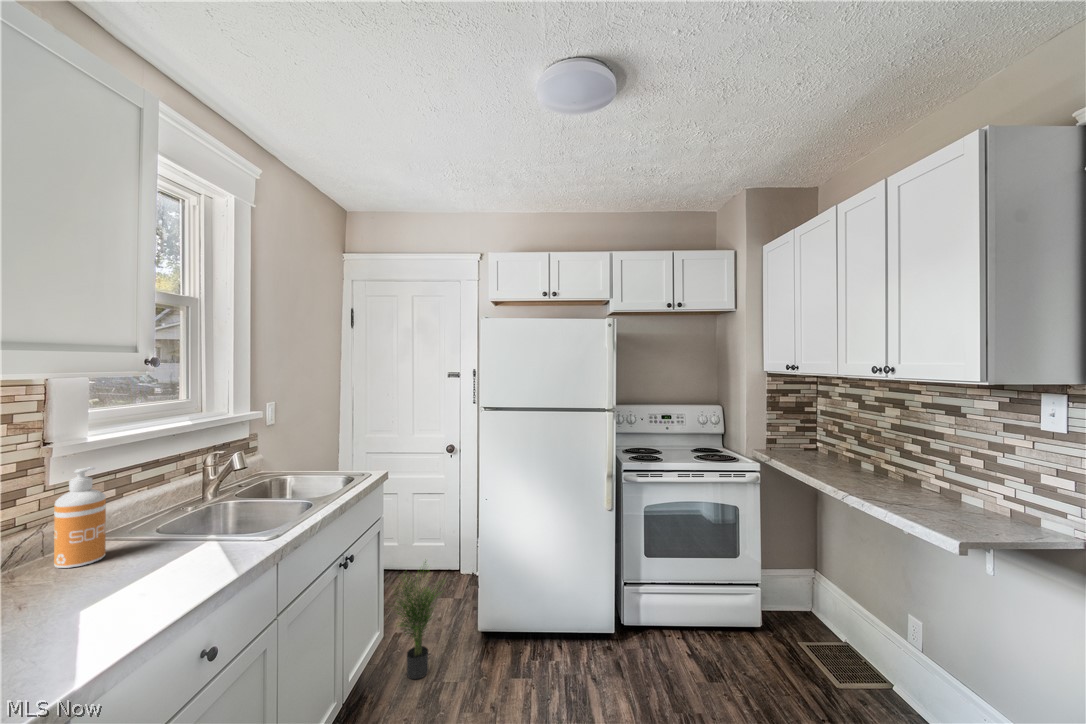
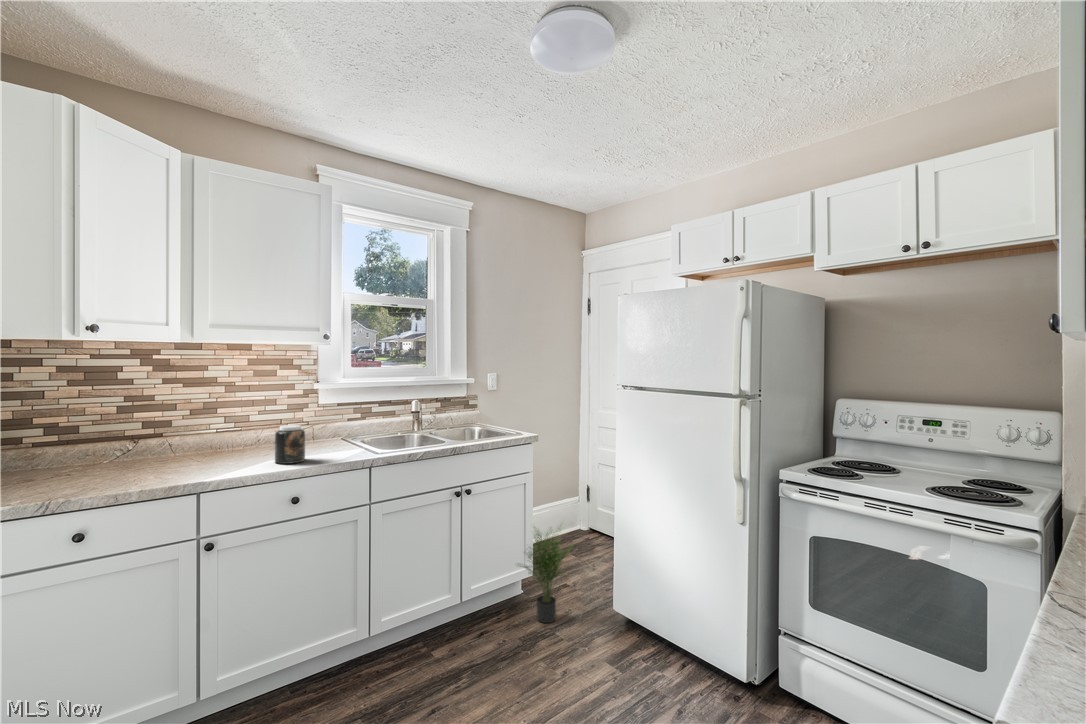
soap dispenser: present [54,467,106,568] -> none [303,396,326,447]
jar: none [102,524,168,605] -> present [275,425,305,464]

